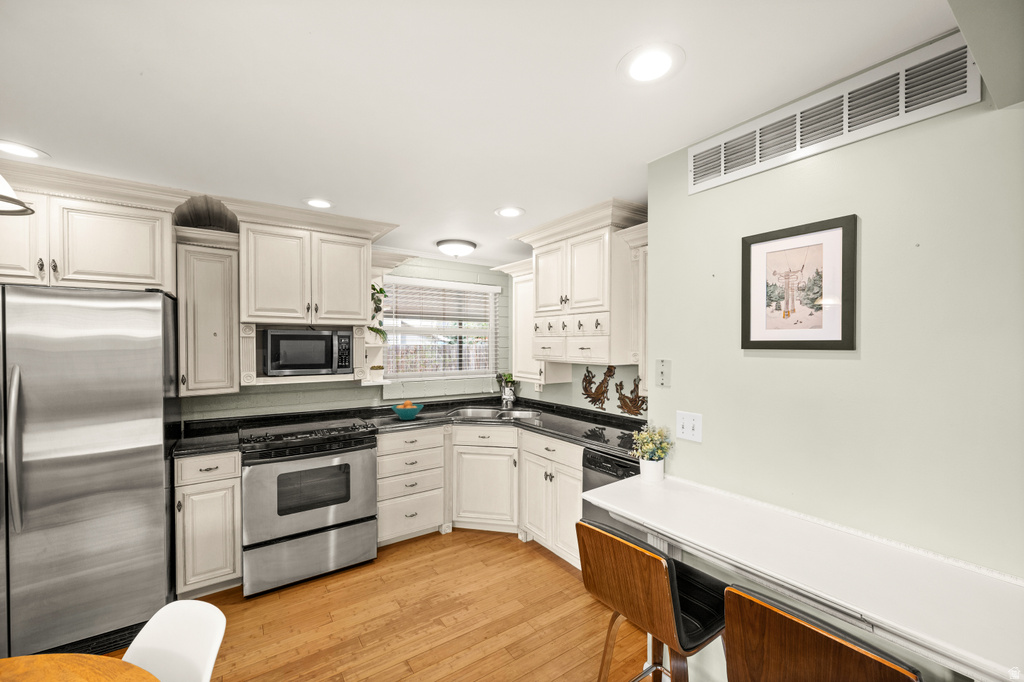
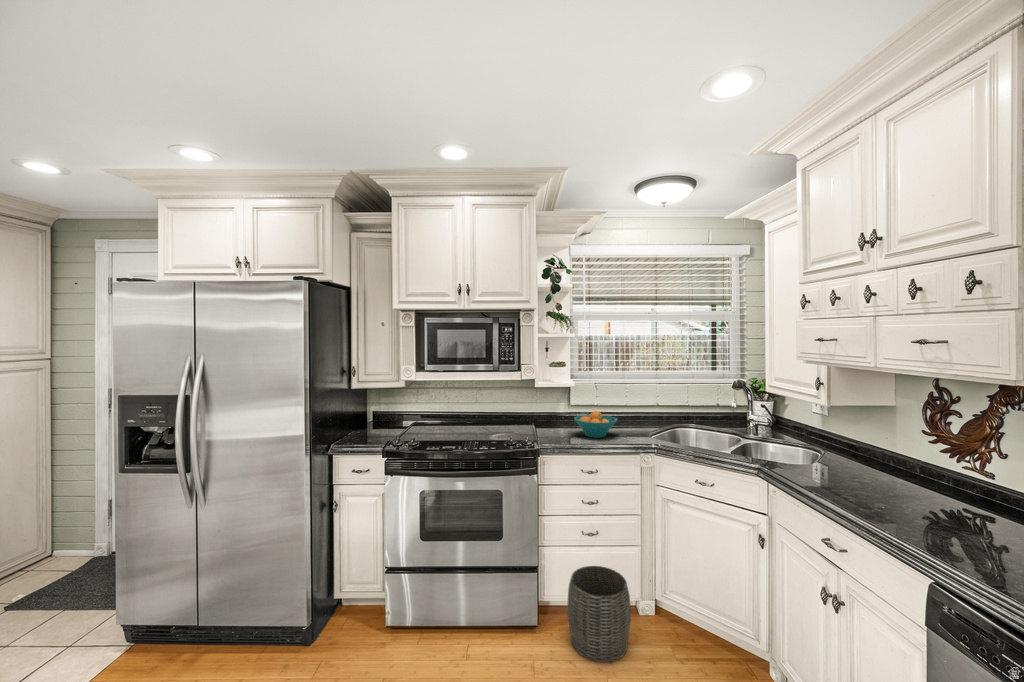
woven basket: none [401,506,444,564] -> present [568,566,631,662]

